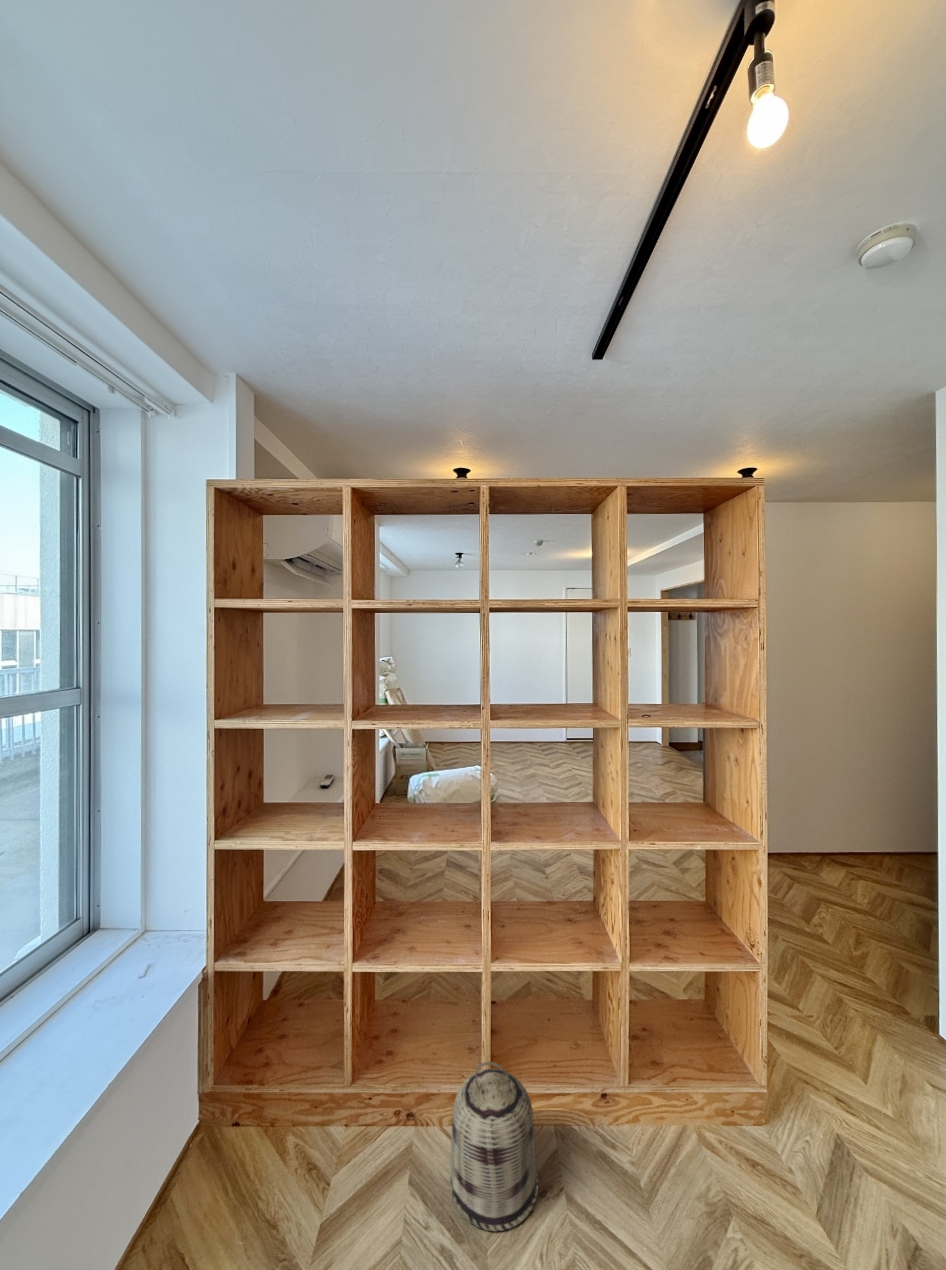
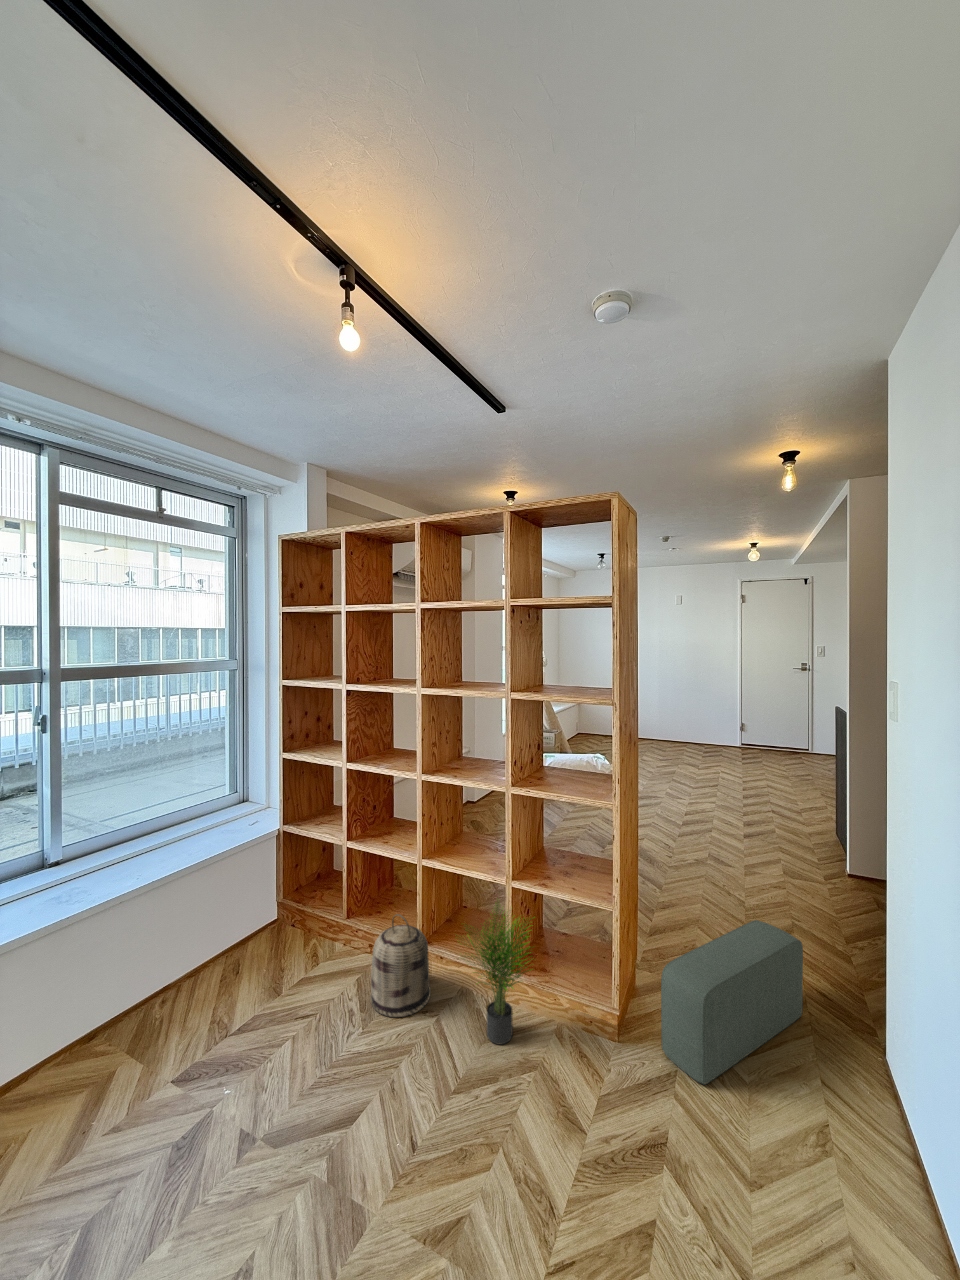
pouf: none [807,929,886,1143] -> present [661,920,803,1084]
potted plant: none [582,996,715,1201] -> present [468,905,534,1044]

